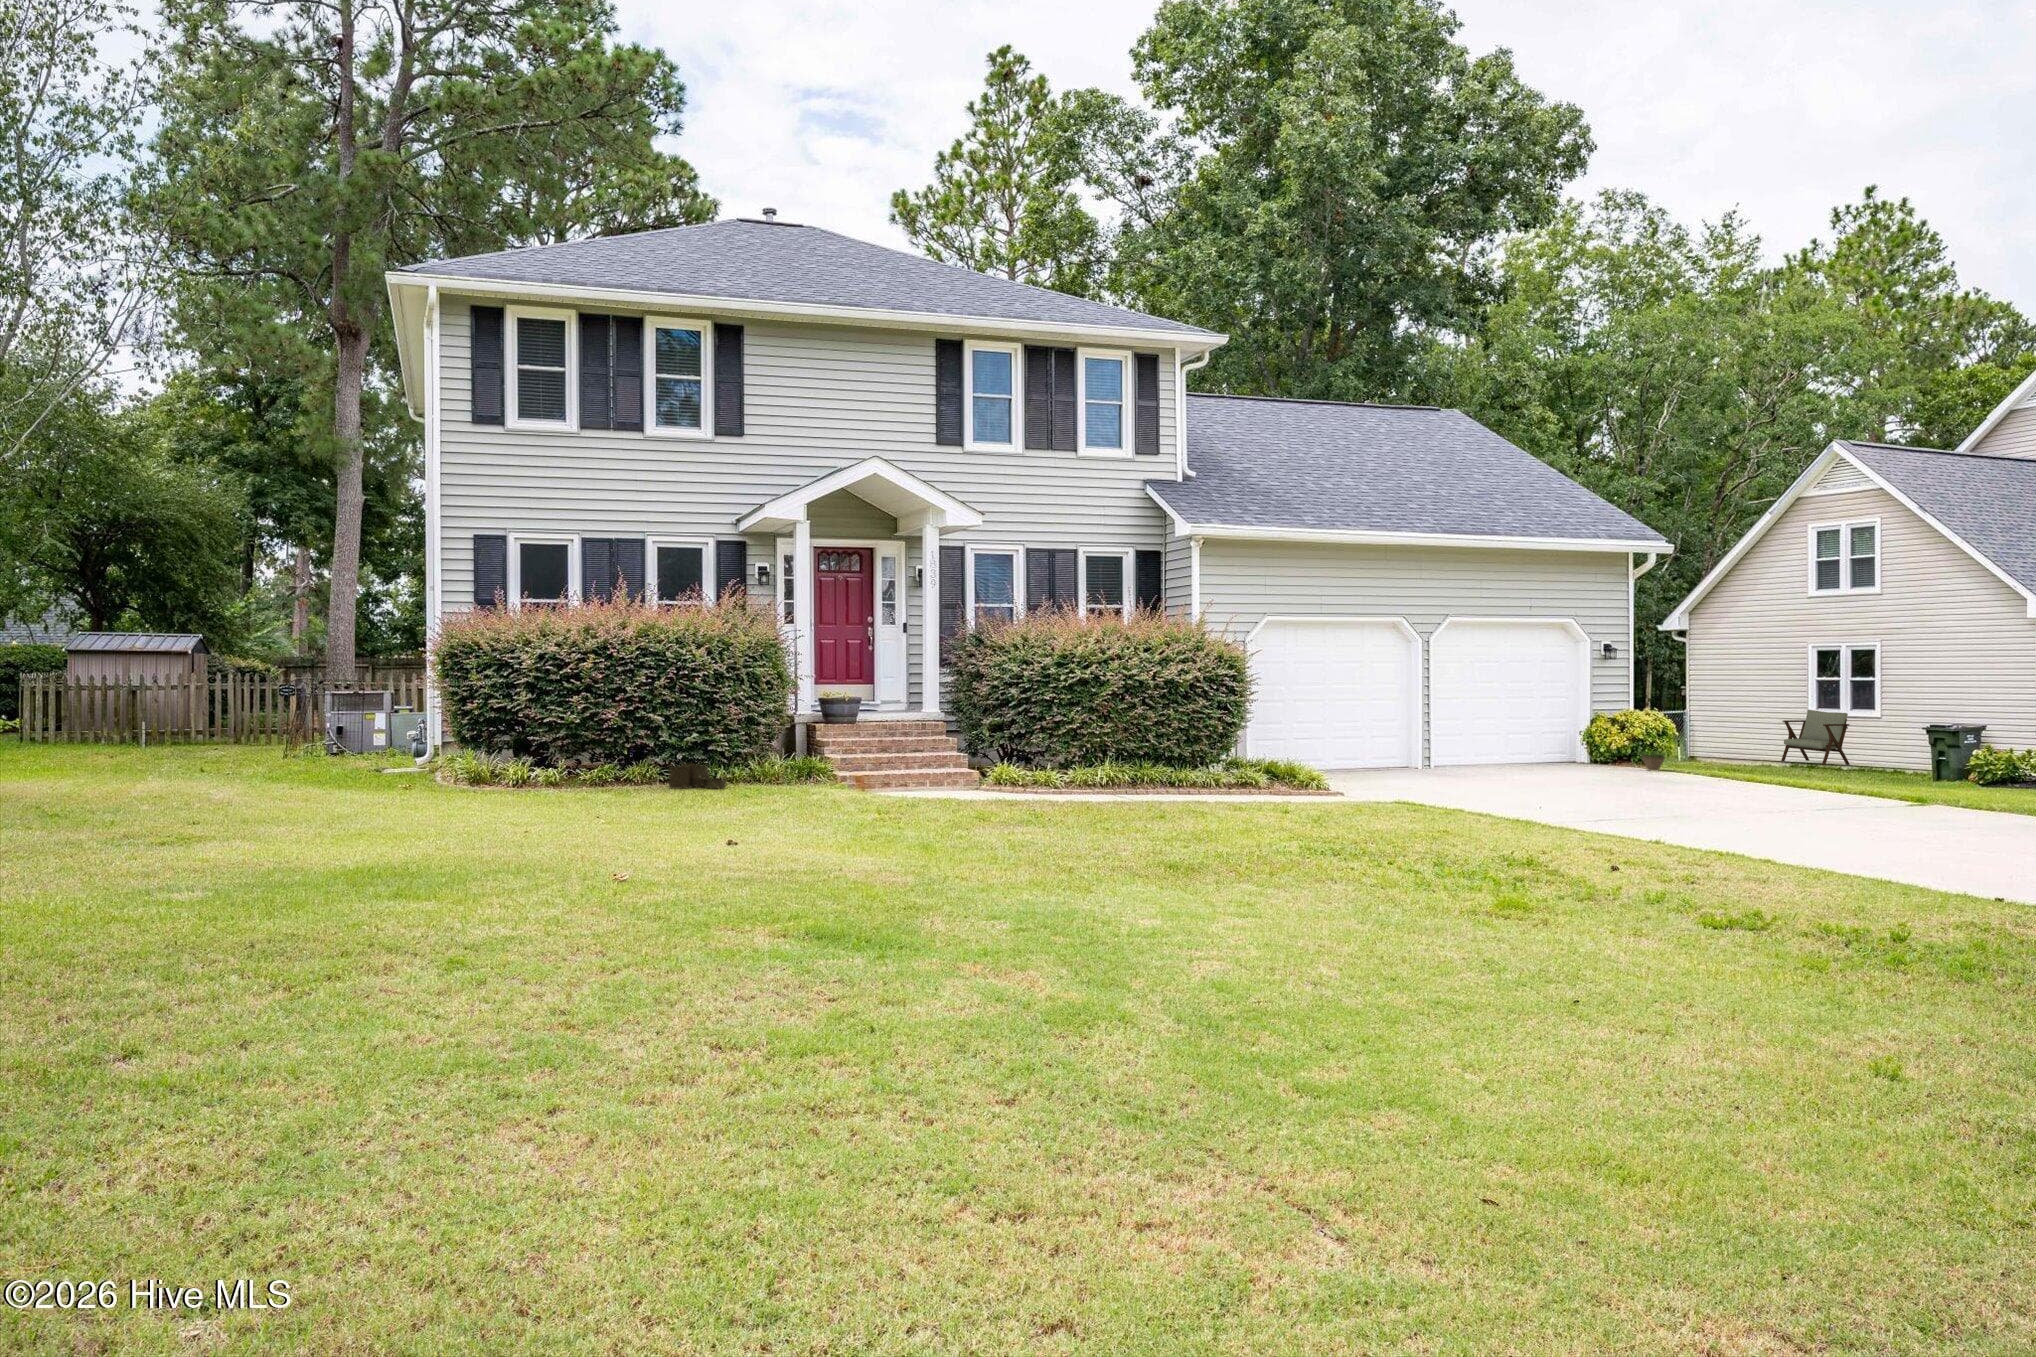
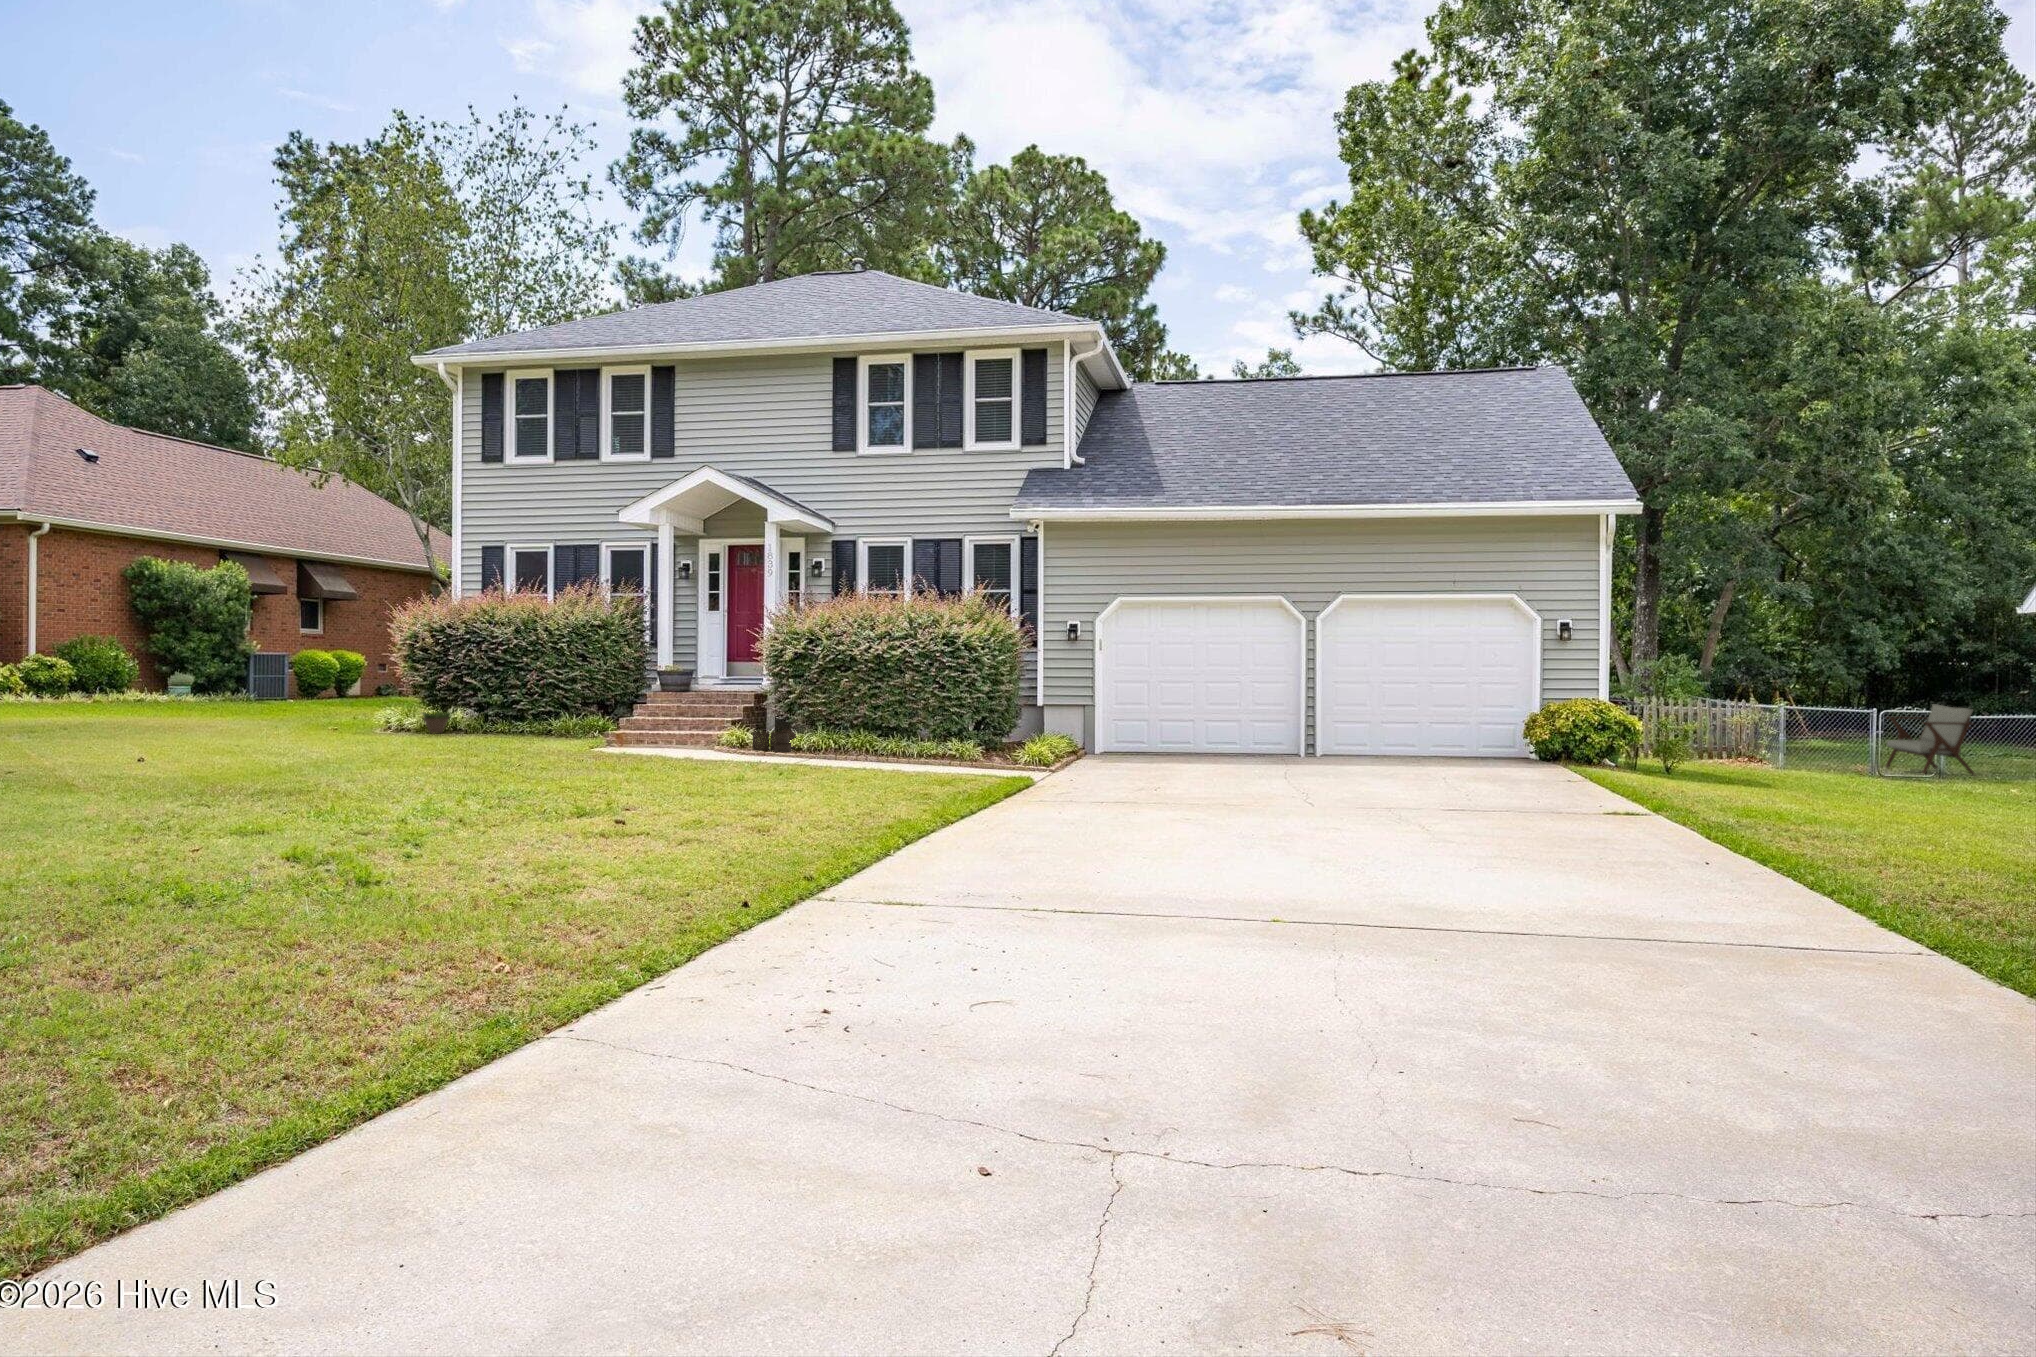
decorative plant: present [1640,751,1666,771] -> present [422,711,452,733]
woven basket: present [669,762,726,789] -> present [753,728,796,752]

